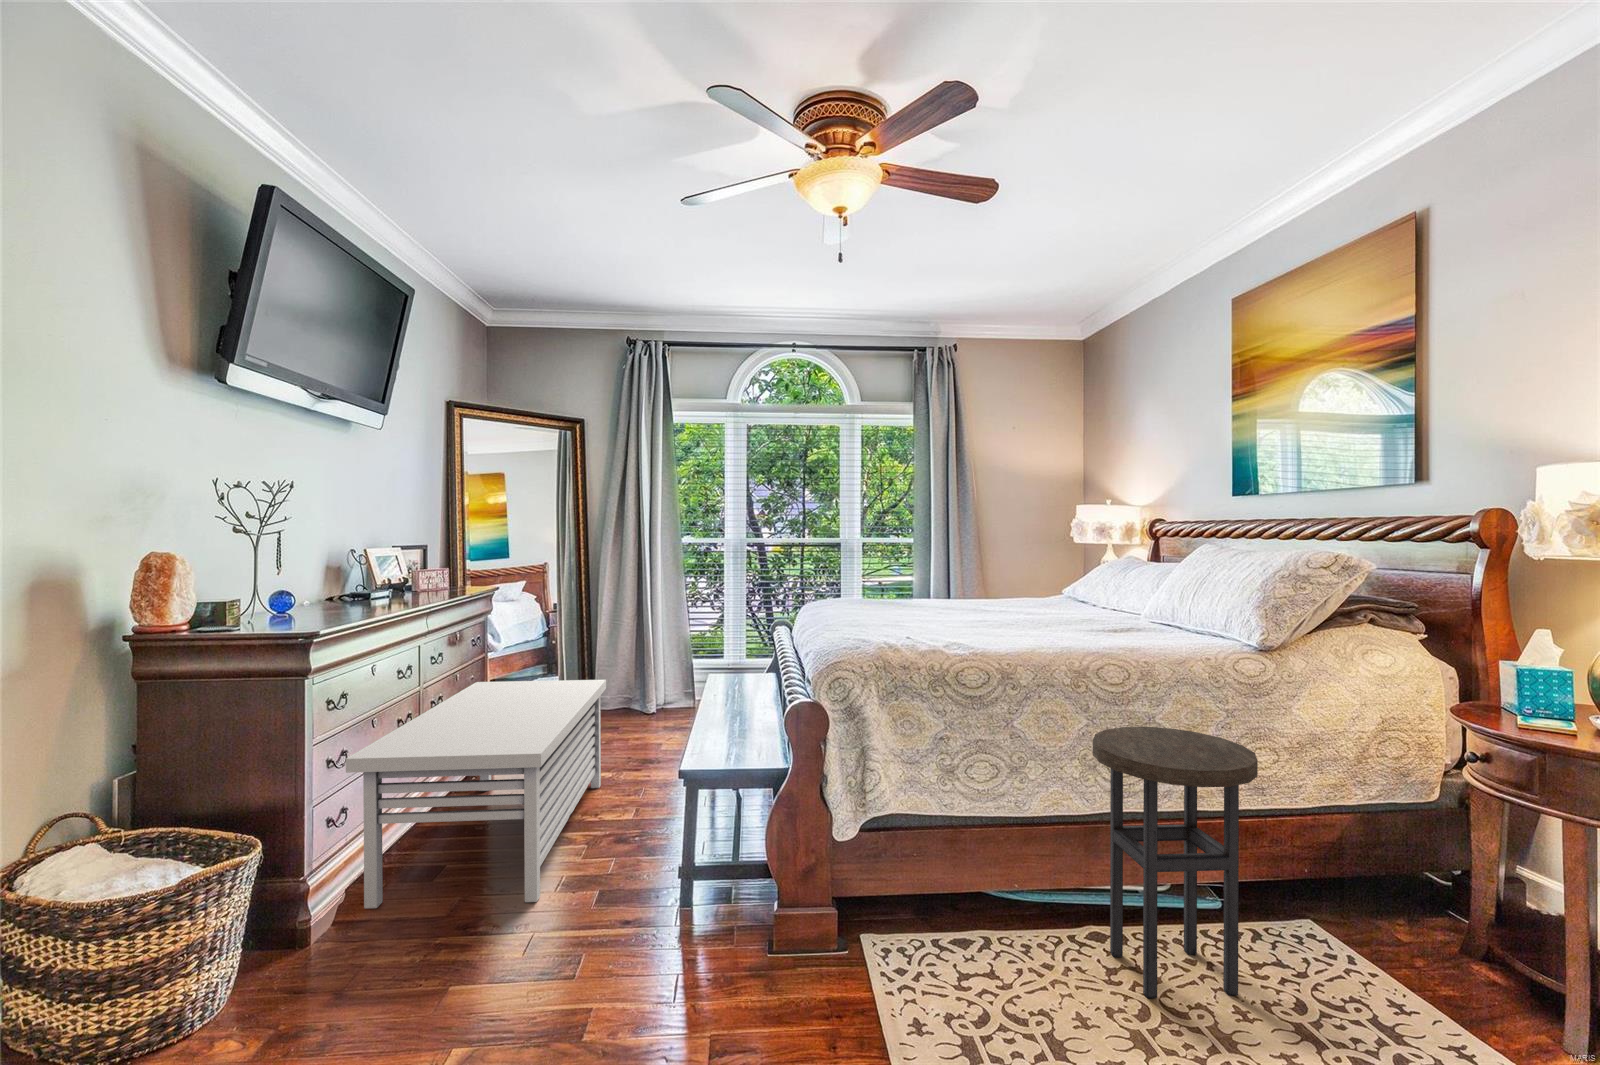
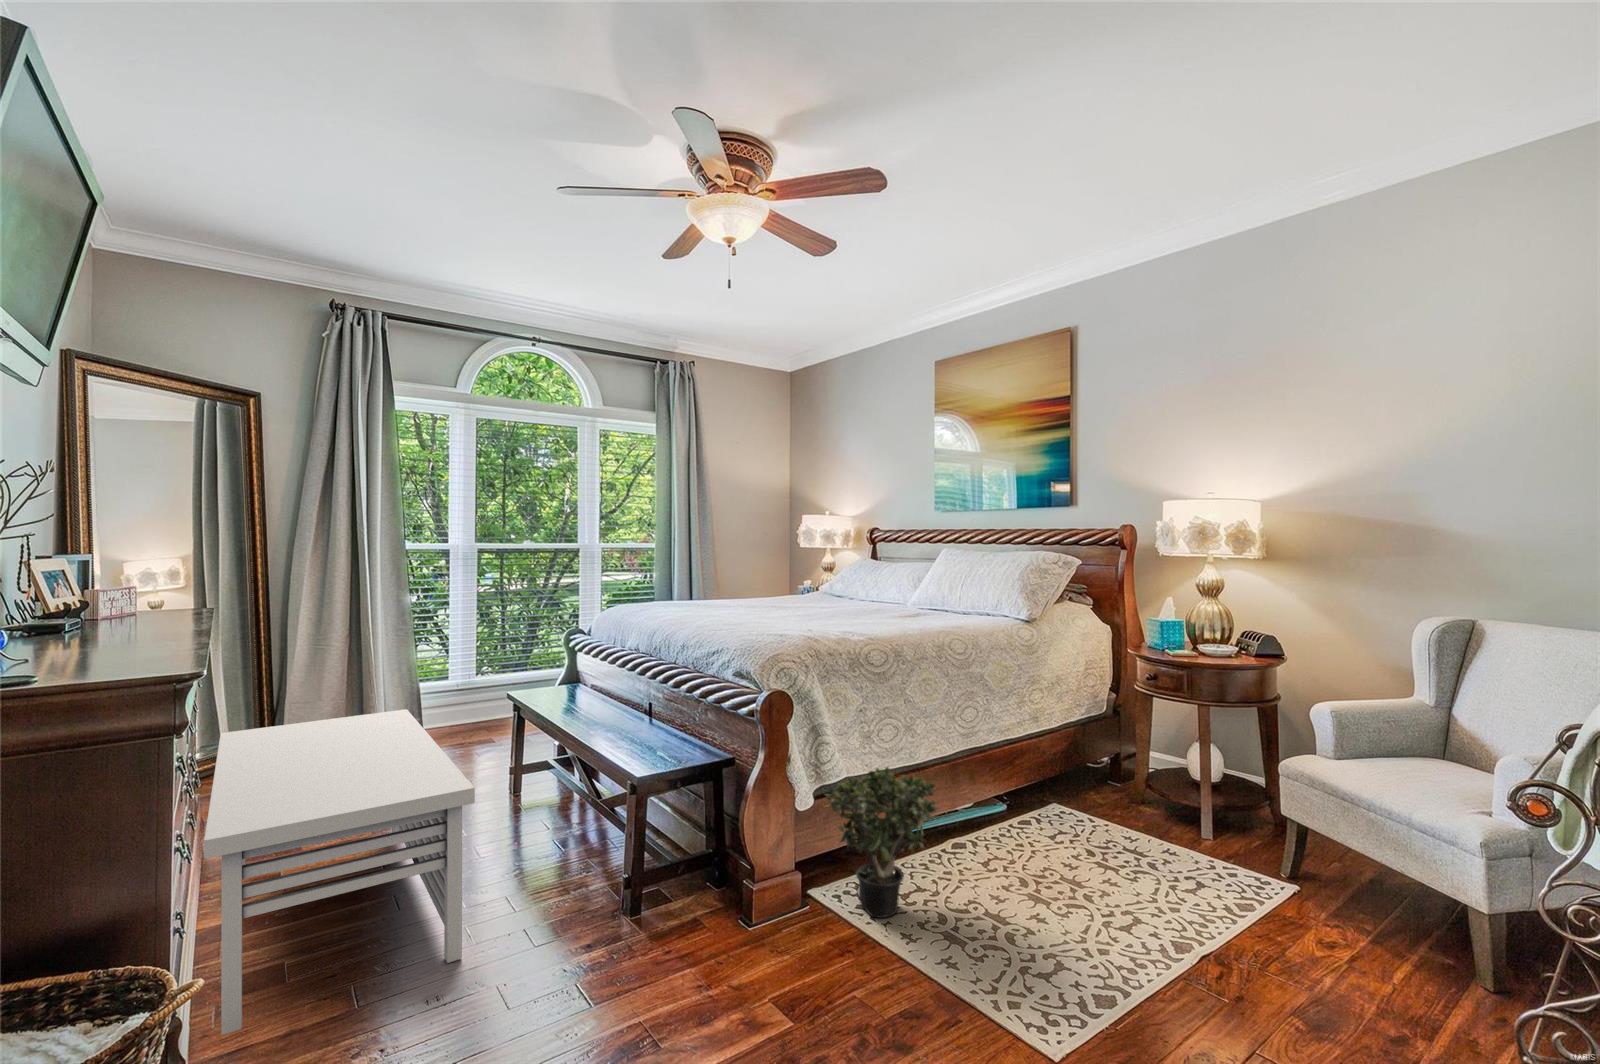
side table: present [1093,727,1258,998] -> none [964,681,1073,875]
potted plant: none [854,809,1002,994] -> present [826,767,940,918]

